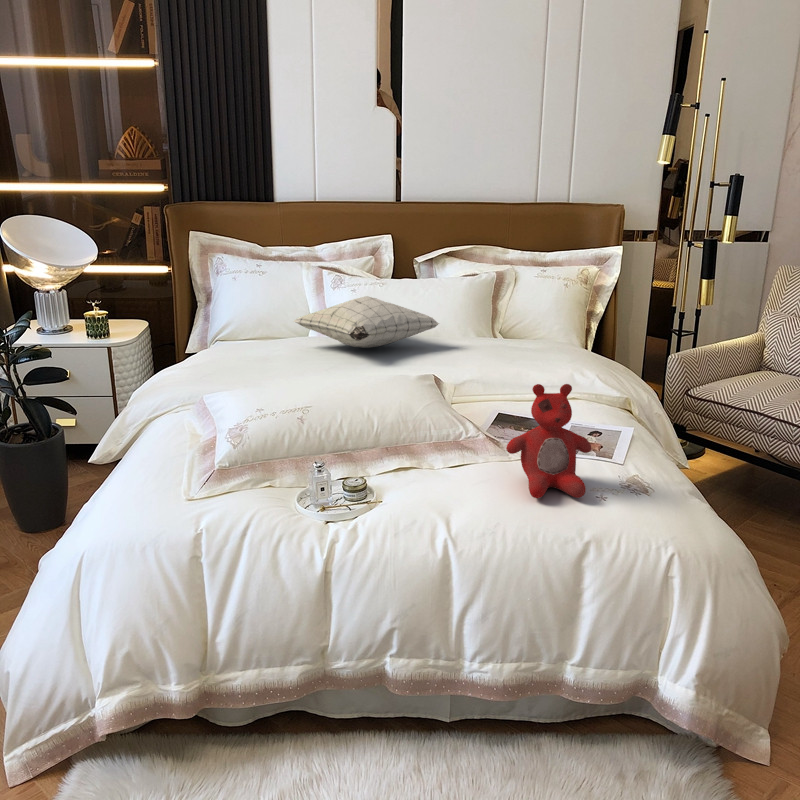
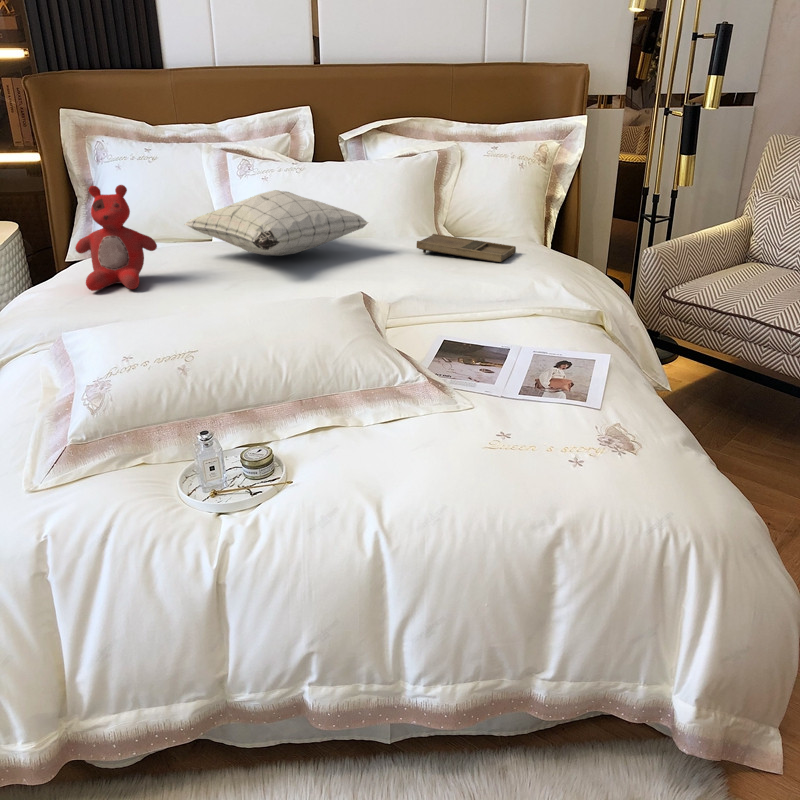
tray: none [477,334,559,357] -> present [417,234,516,262]
stuffed bear: present [506,384,591,498] -> present [75,185,157,291]

